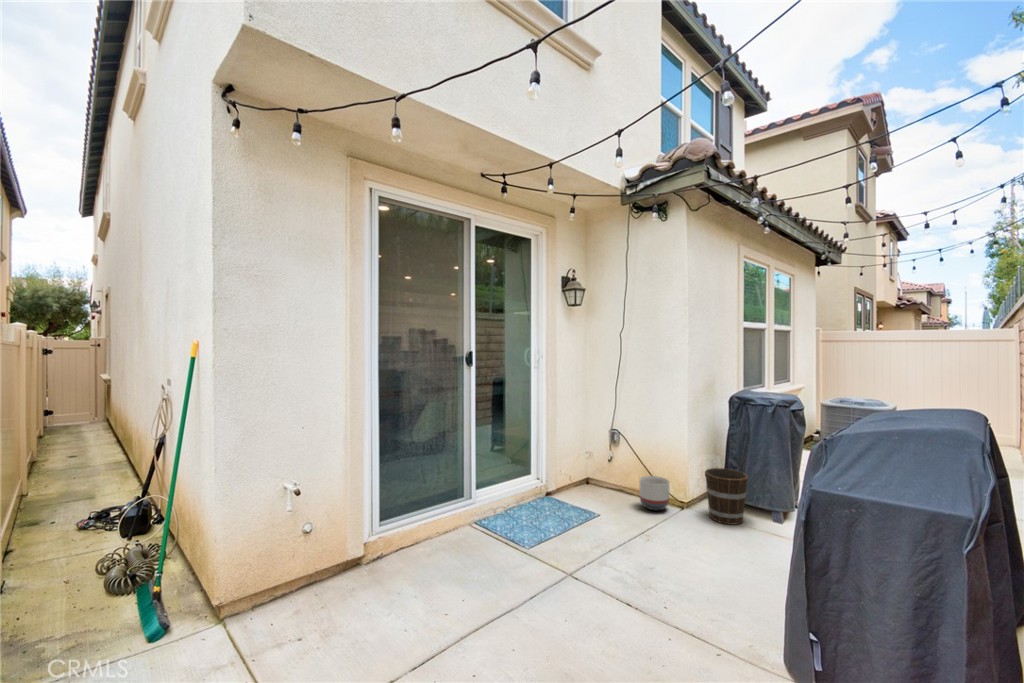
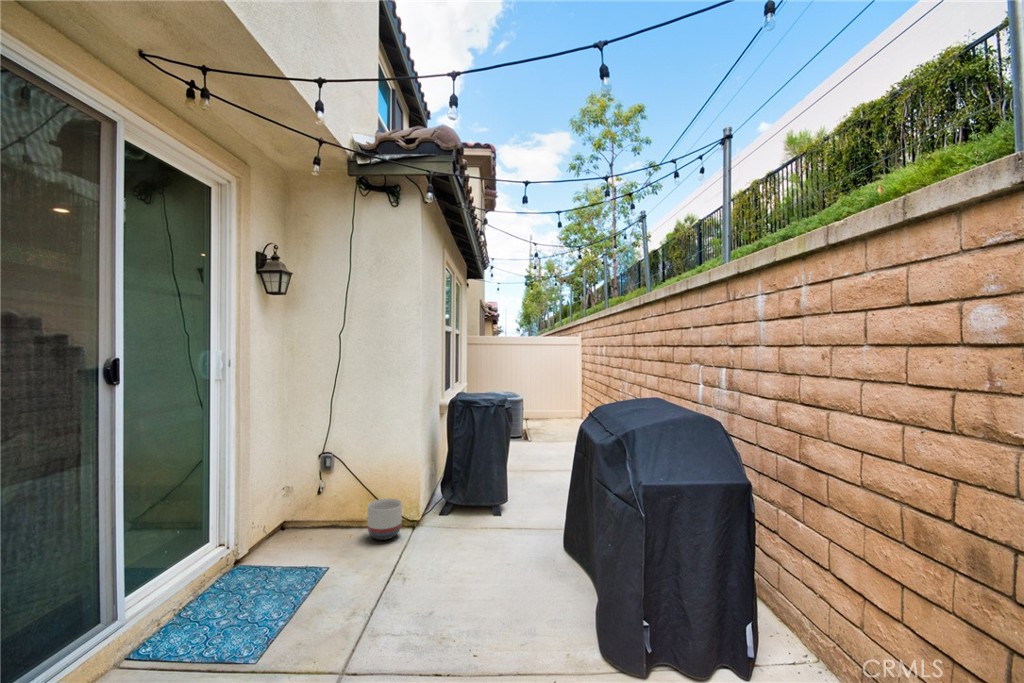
bucket: present [705,468,748,524] -> none [437,474,478,532]

